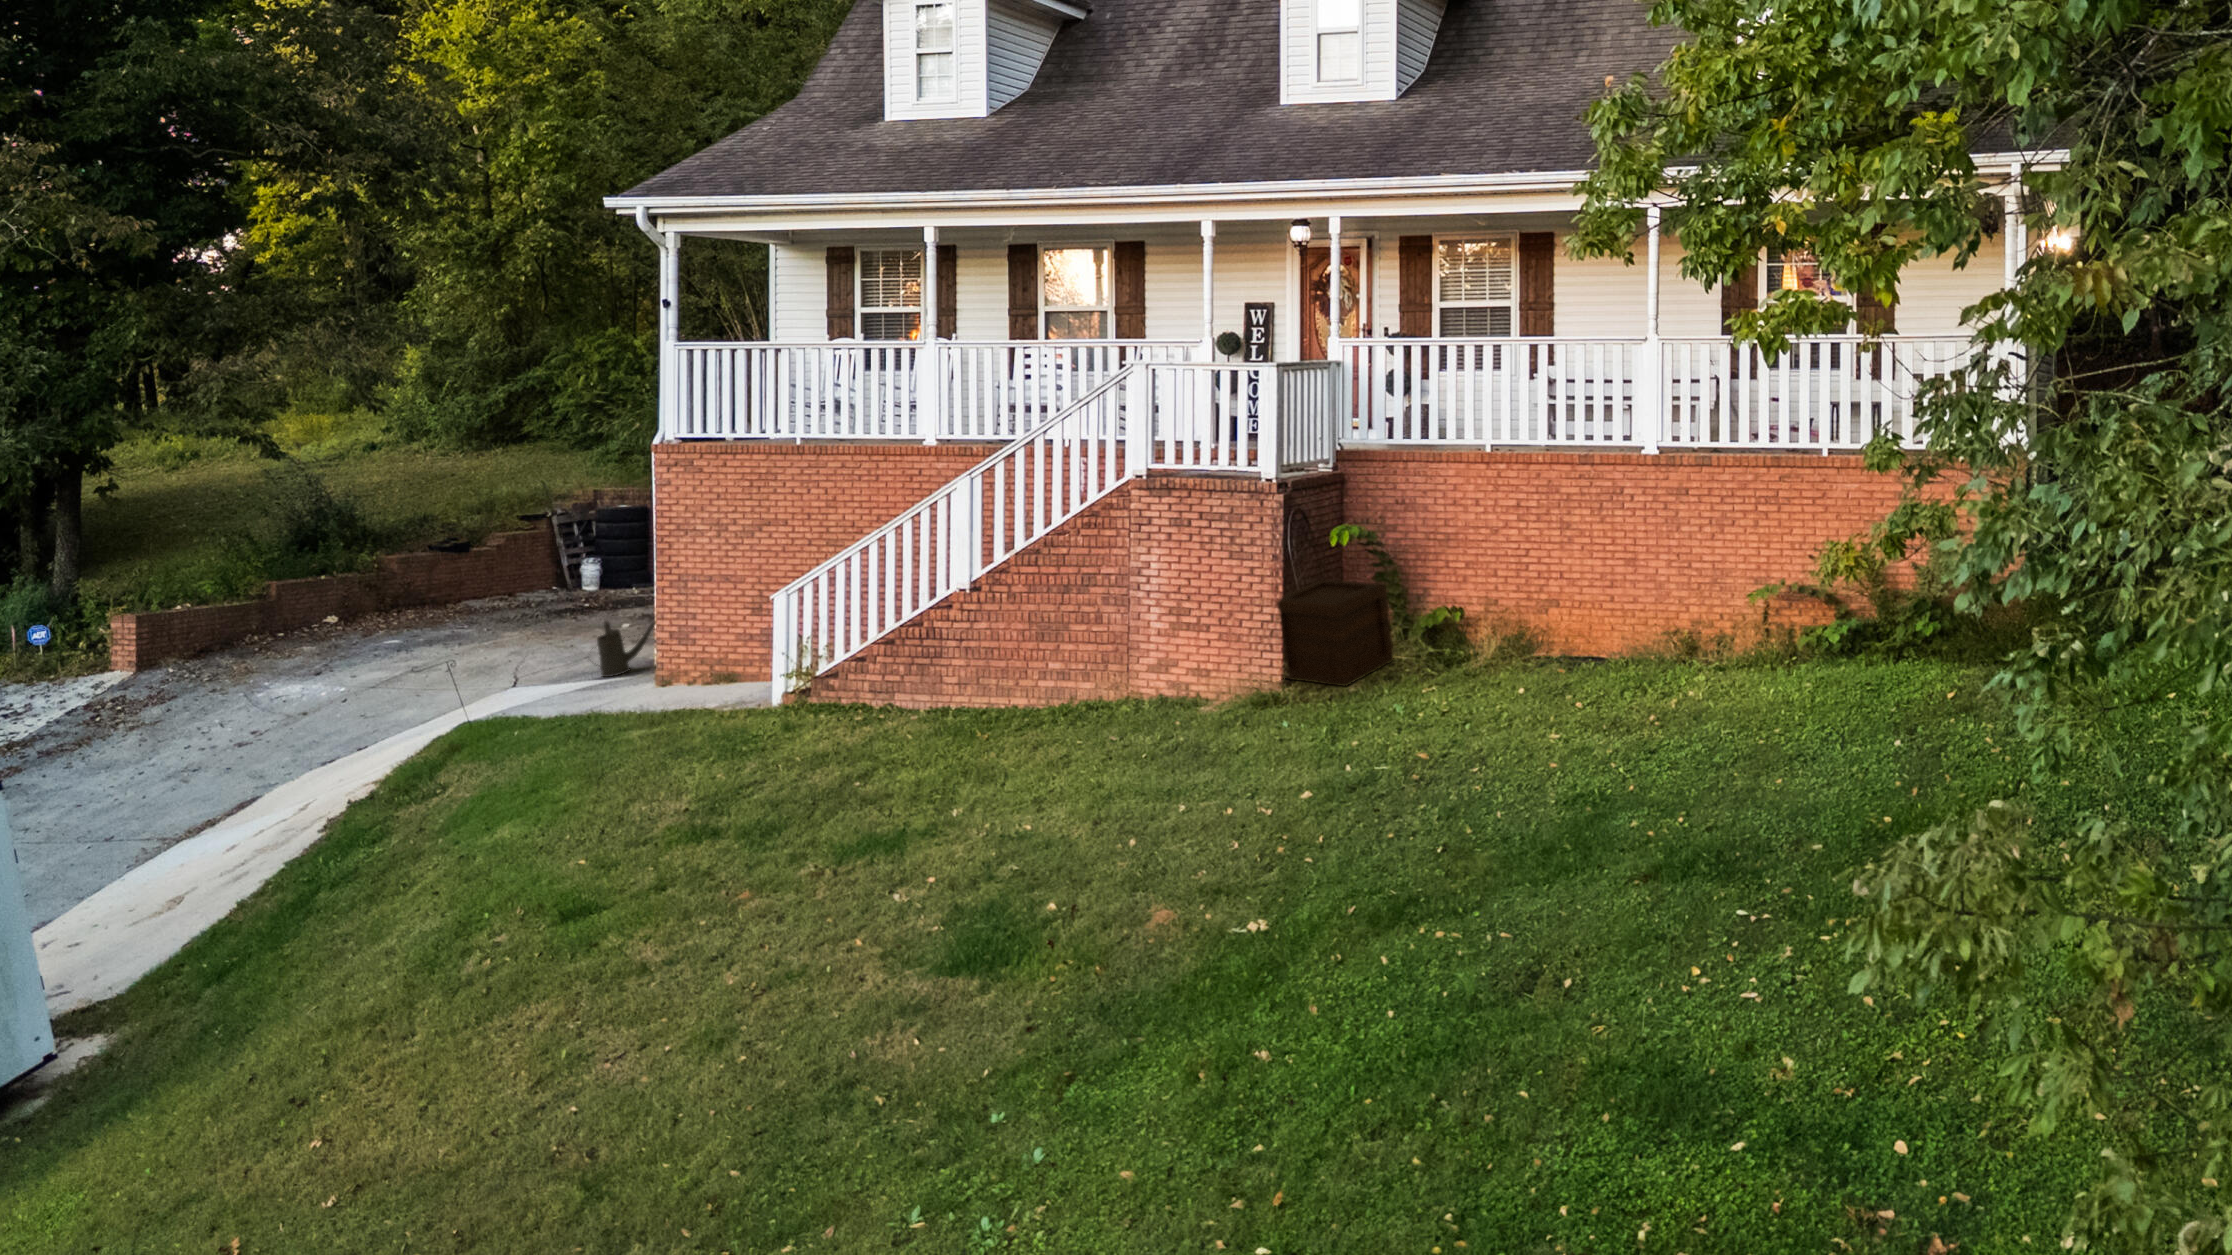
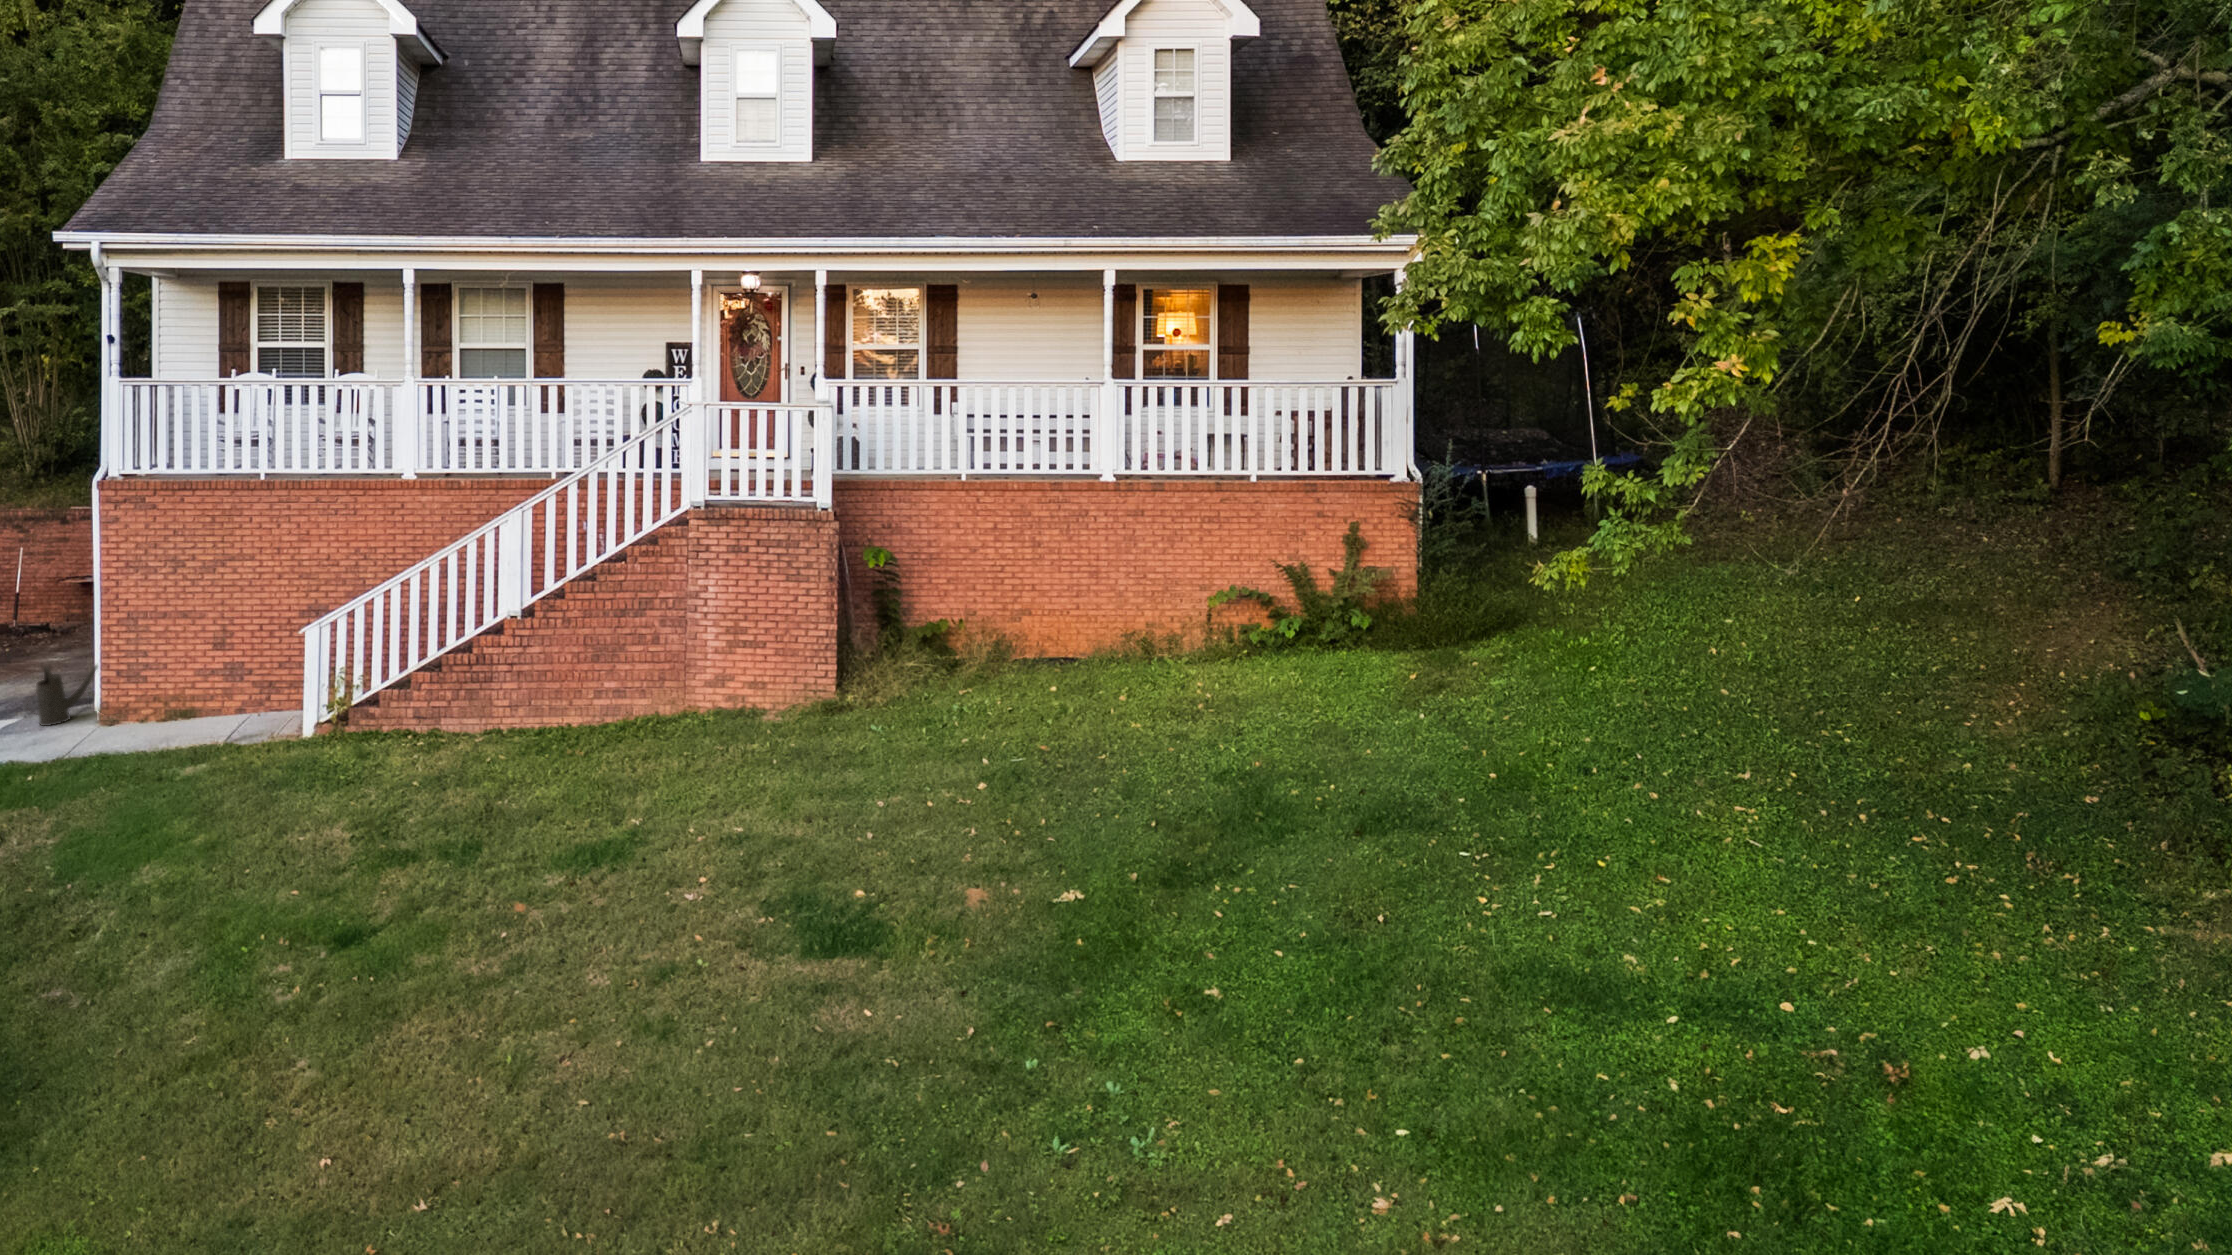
wooden crate: present [1277,580,1394,686] -> none [827,597,926,692]

